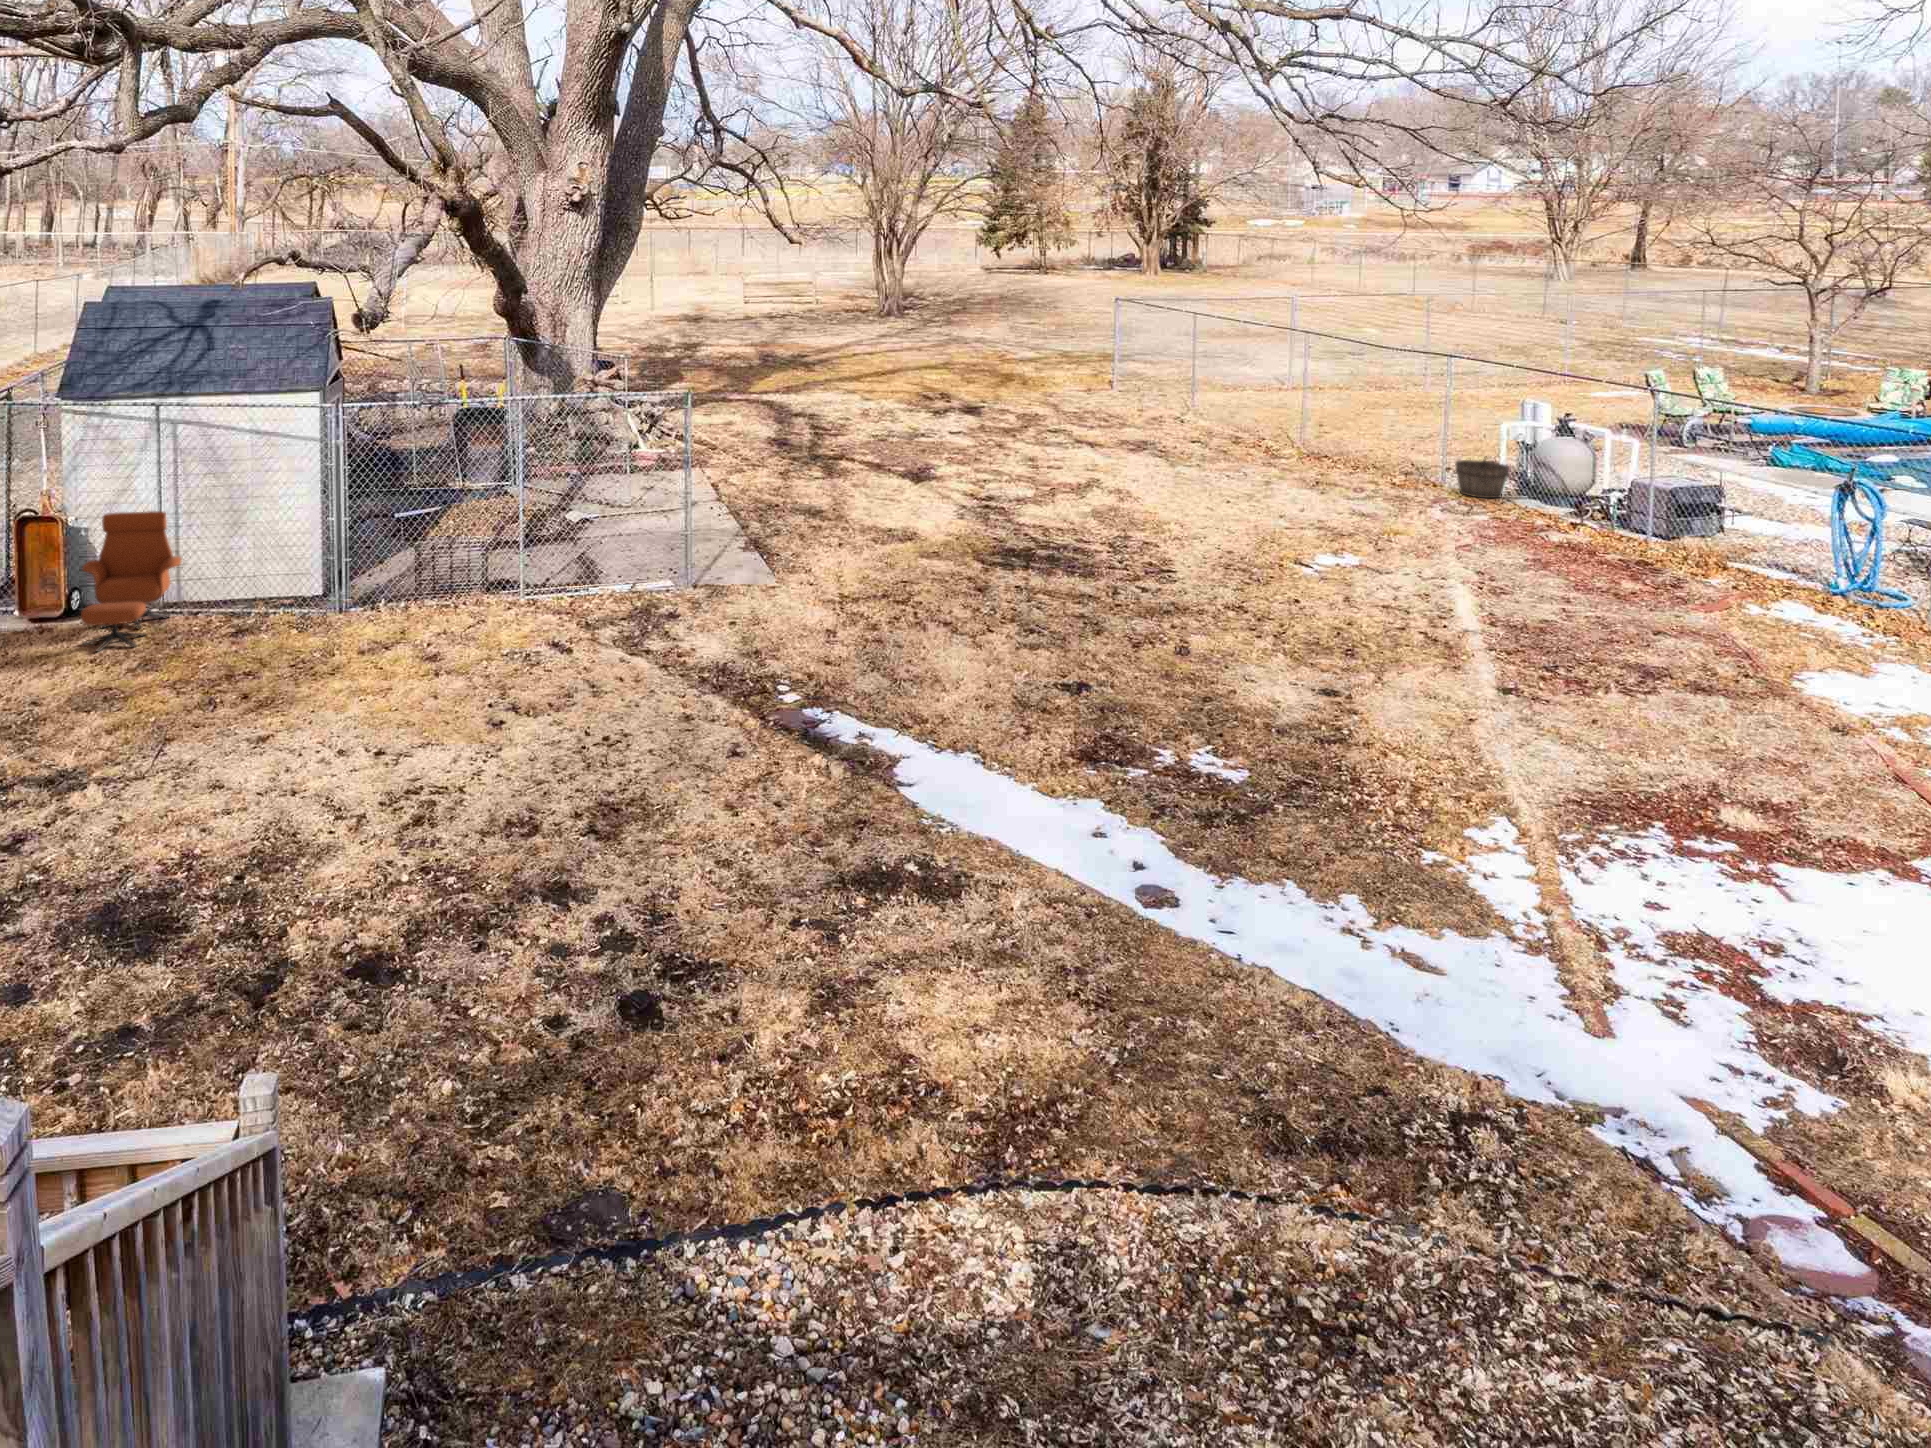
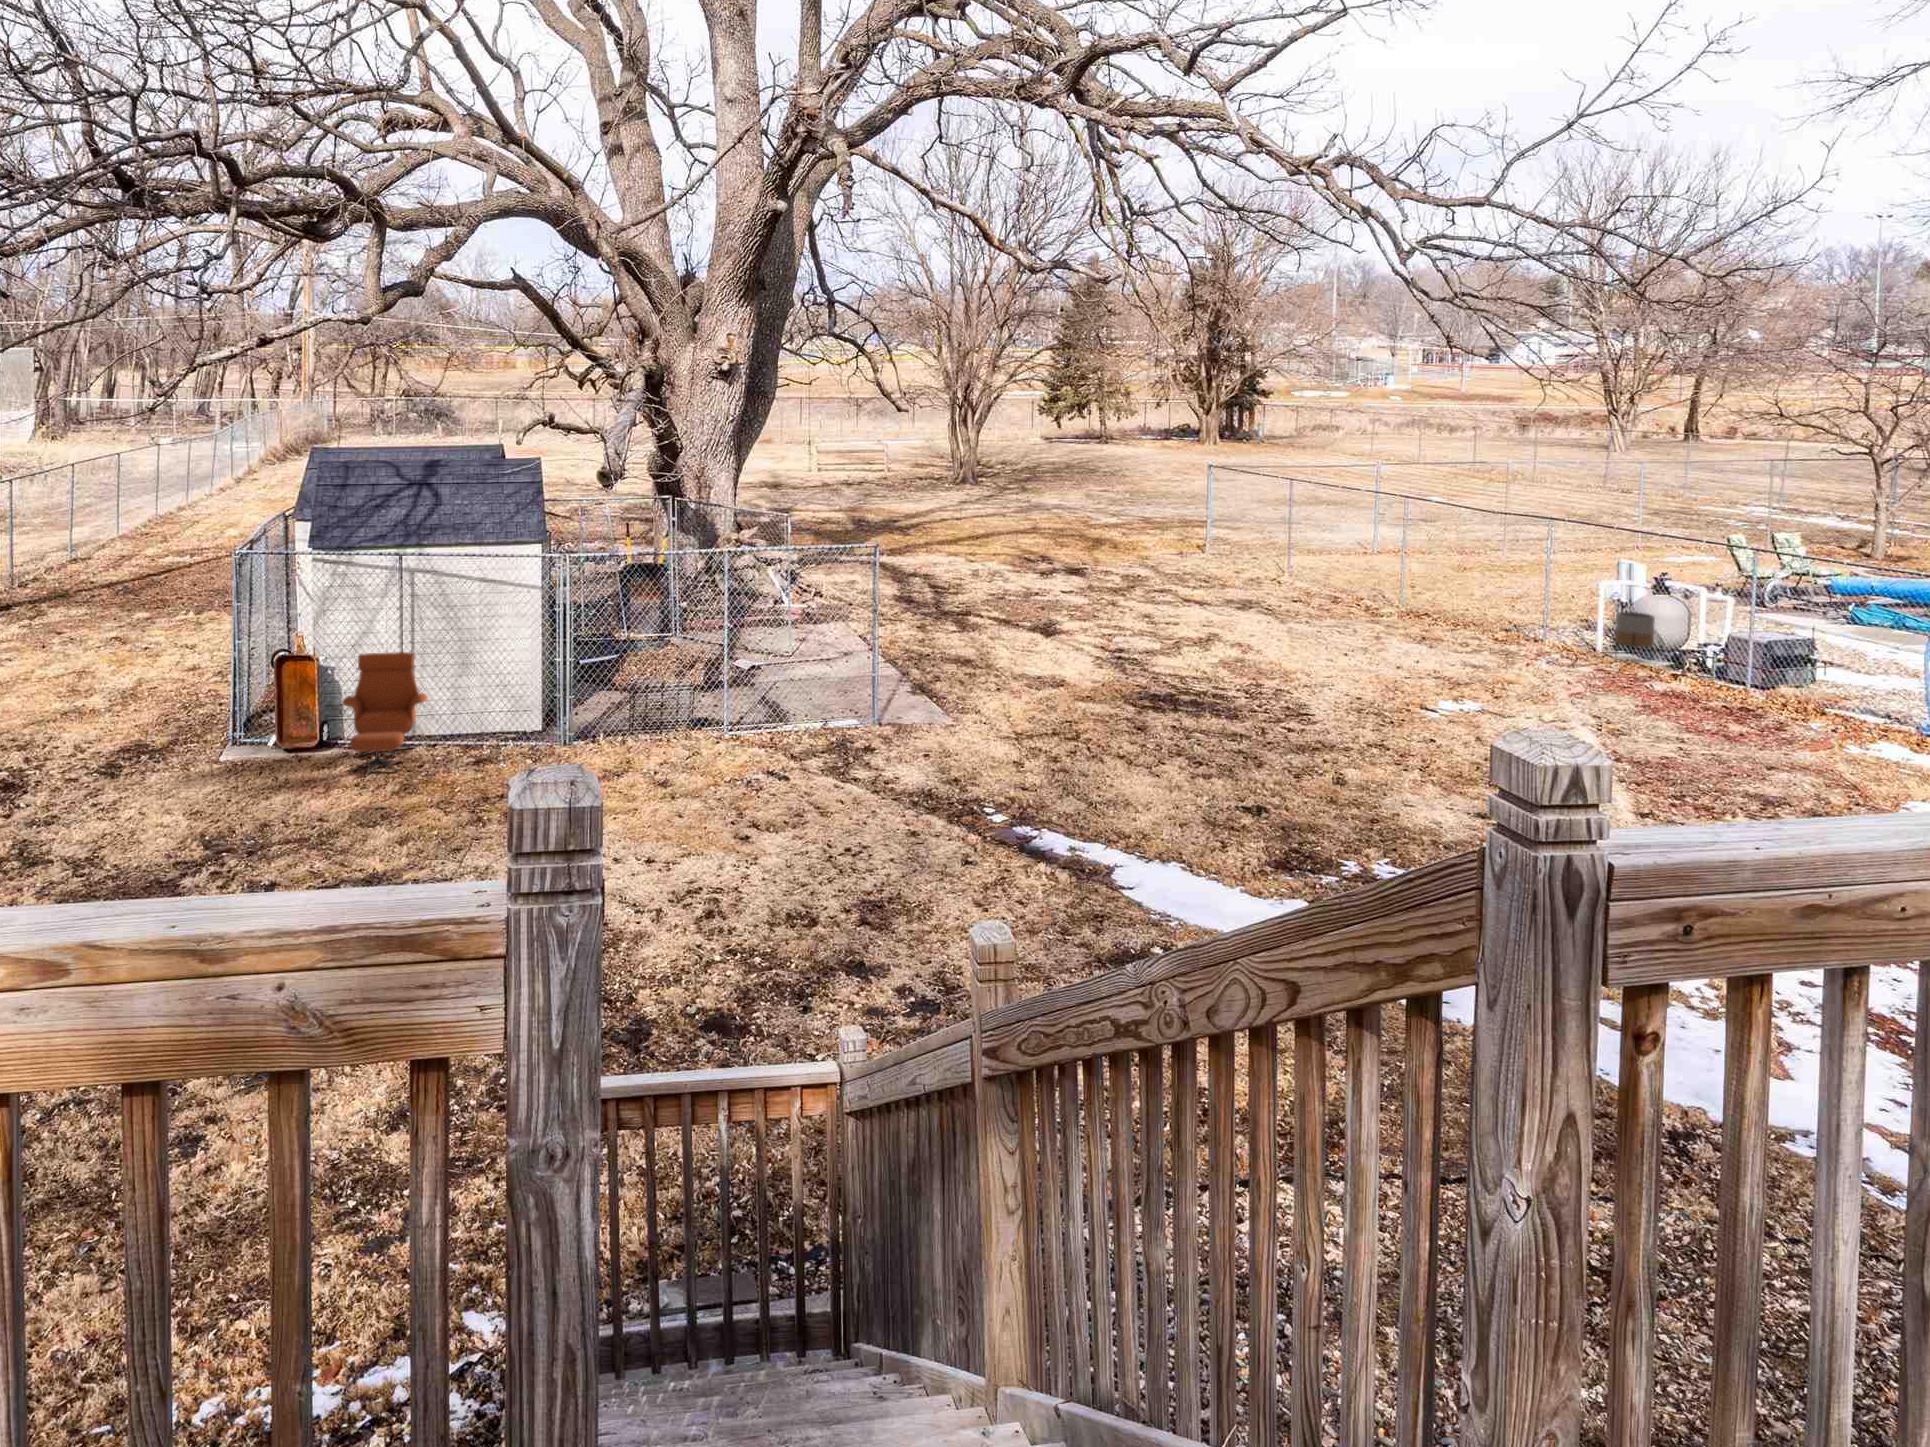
planter: none [1515,458,1557,513] -> present [1615,612,1655,647]
wooden bucket: present [1455,459,1509,498] -> none [1554,610,1608,650]

